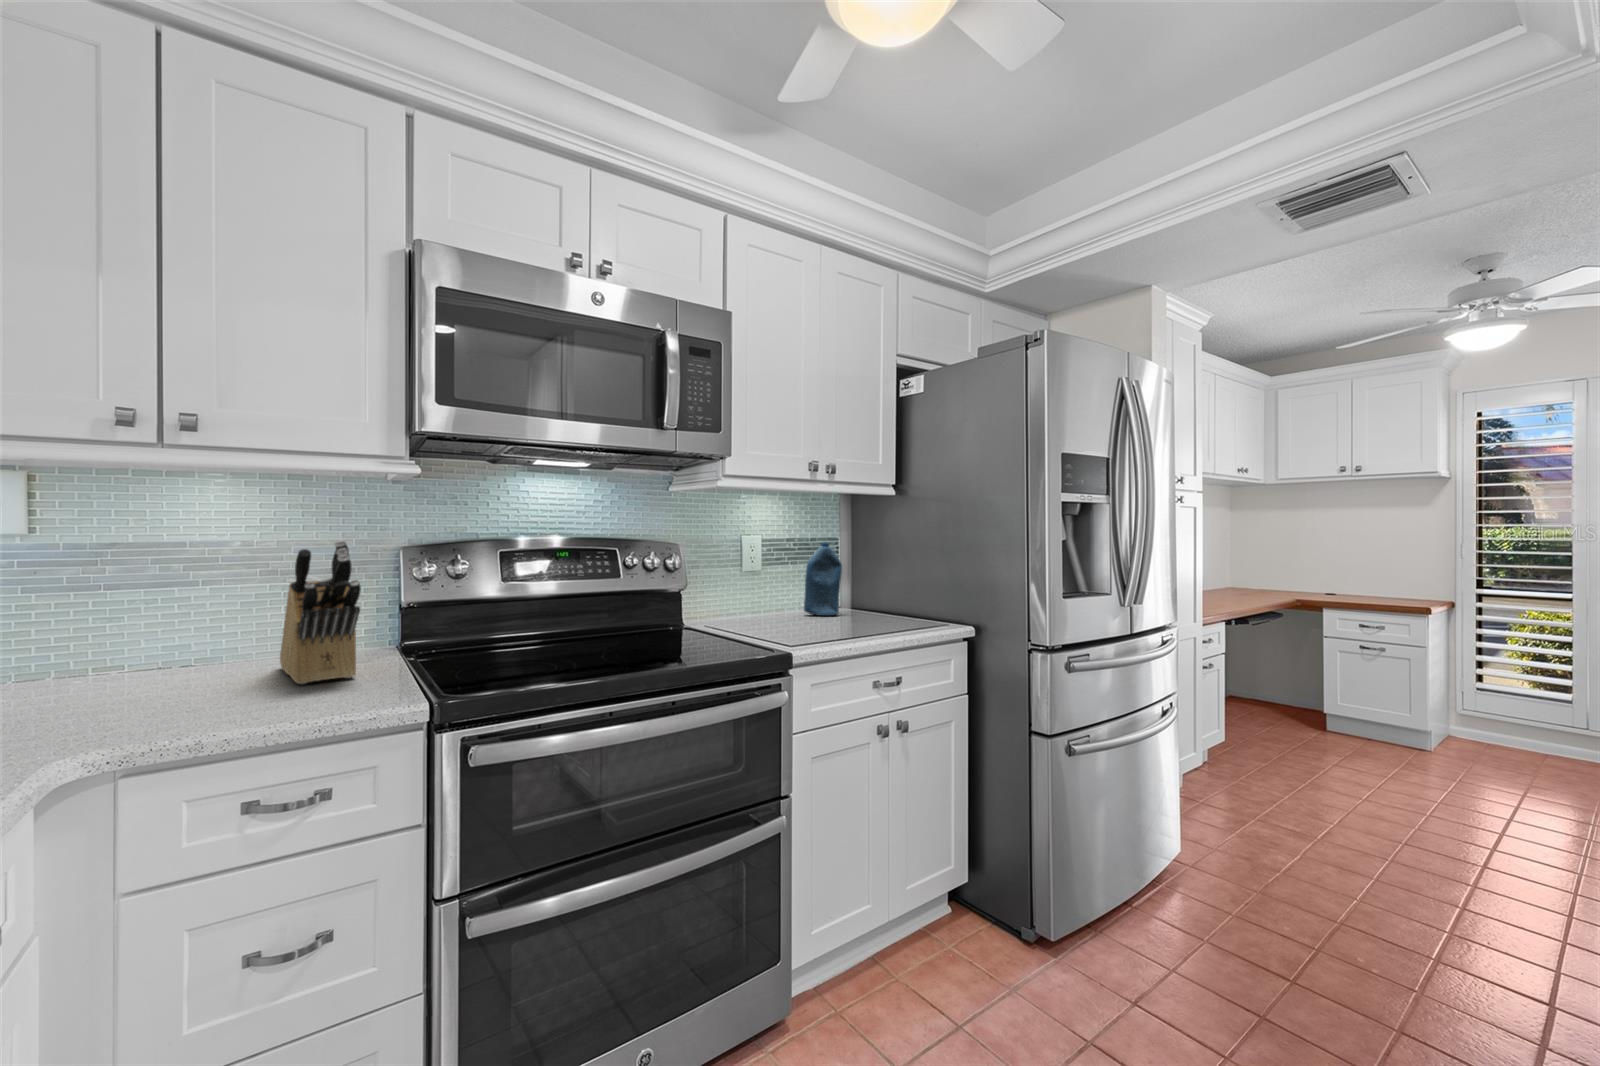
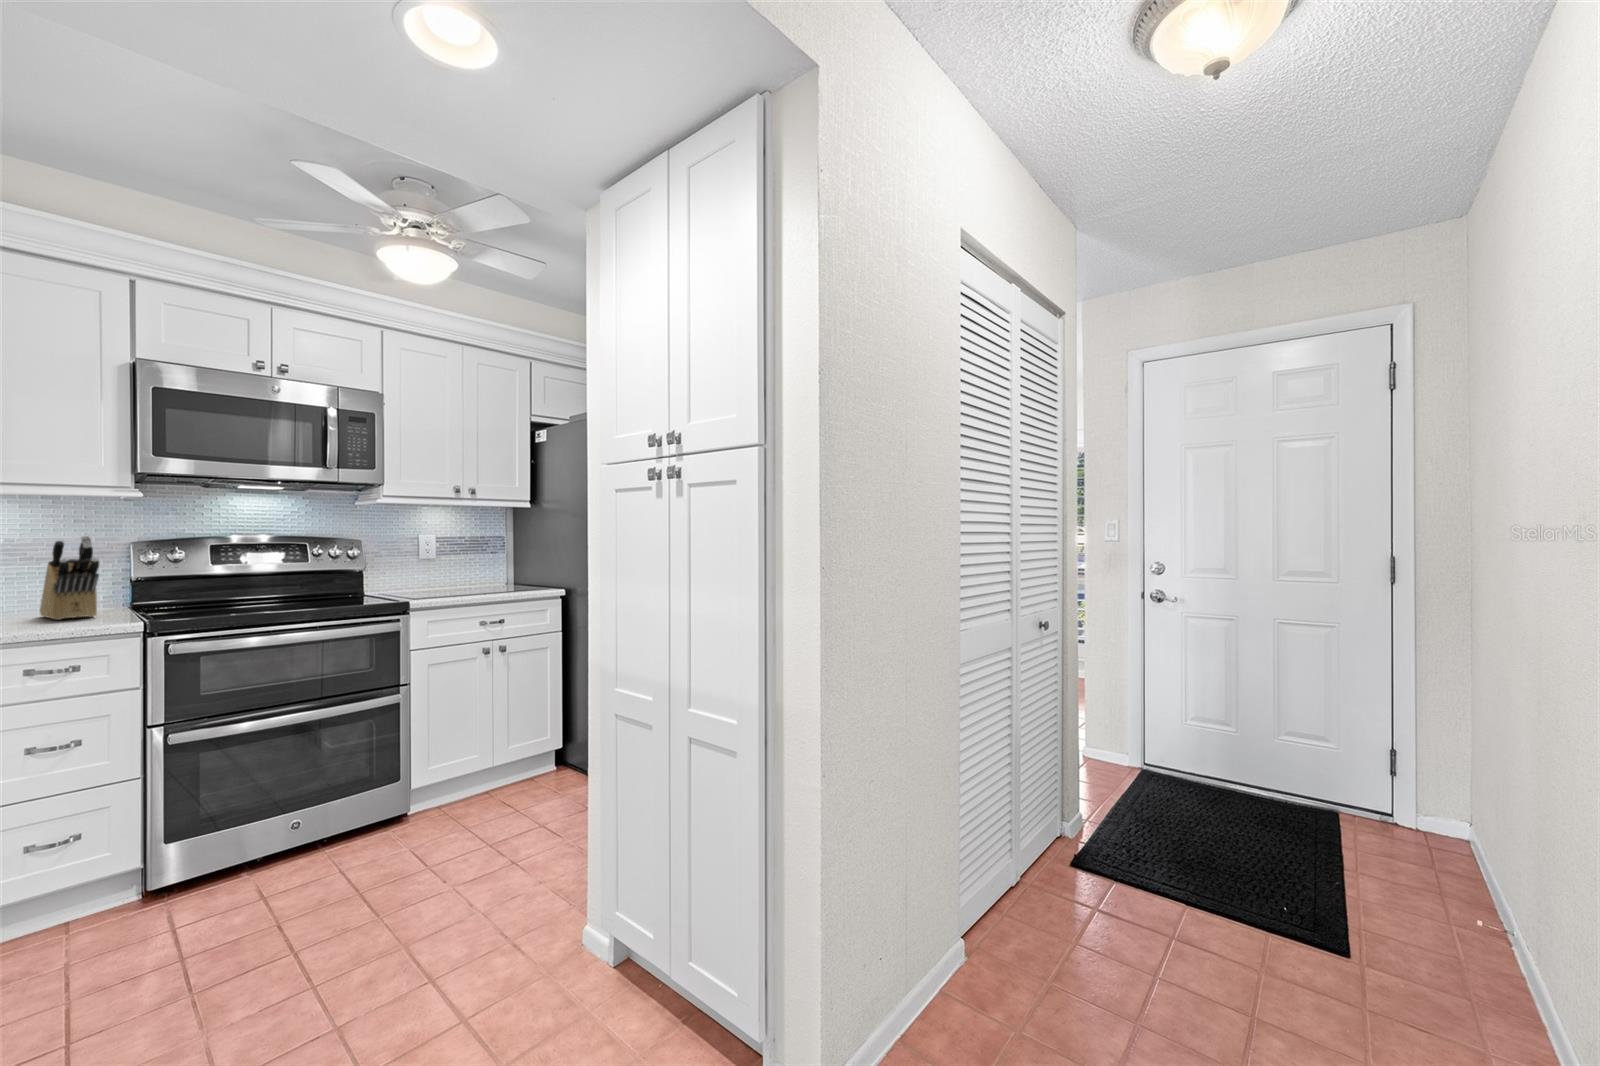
bottle: present [804,542,842,616] -> none [464,538,491,587]

